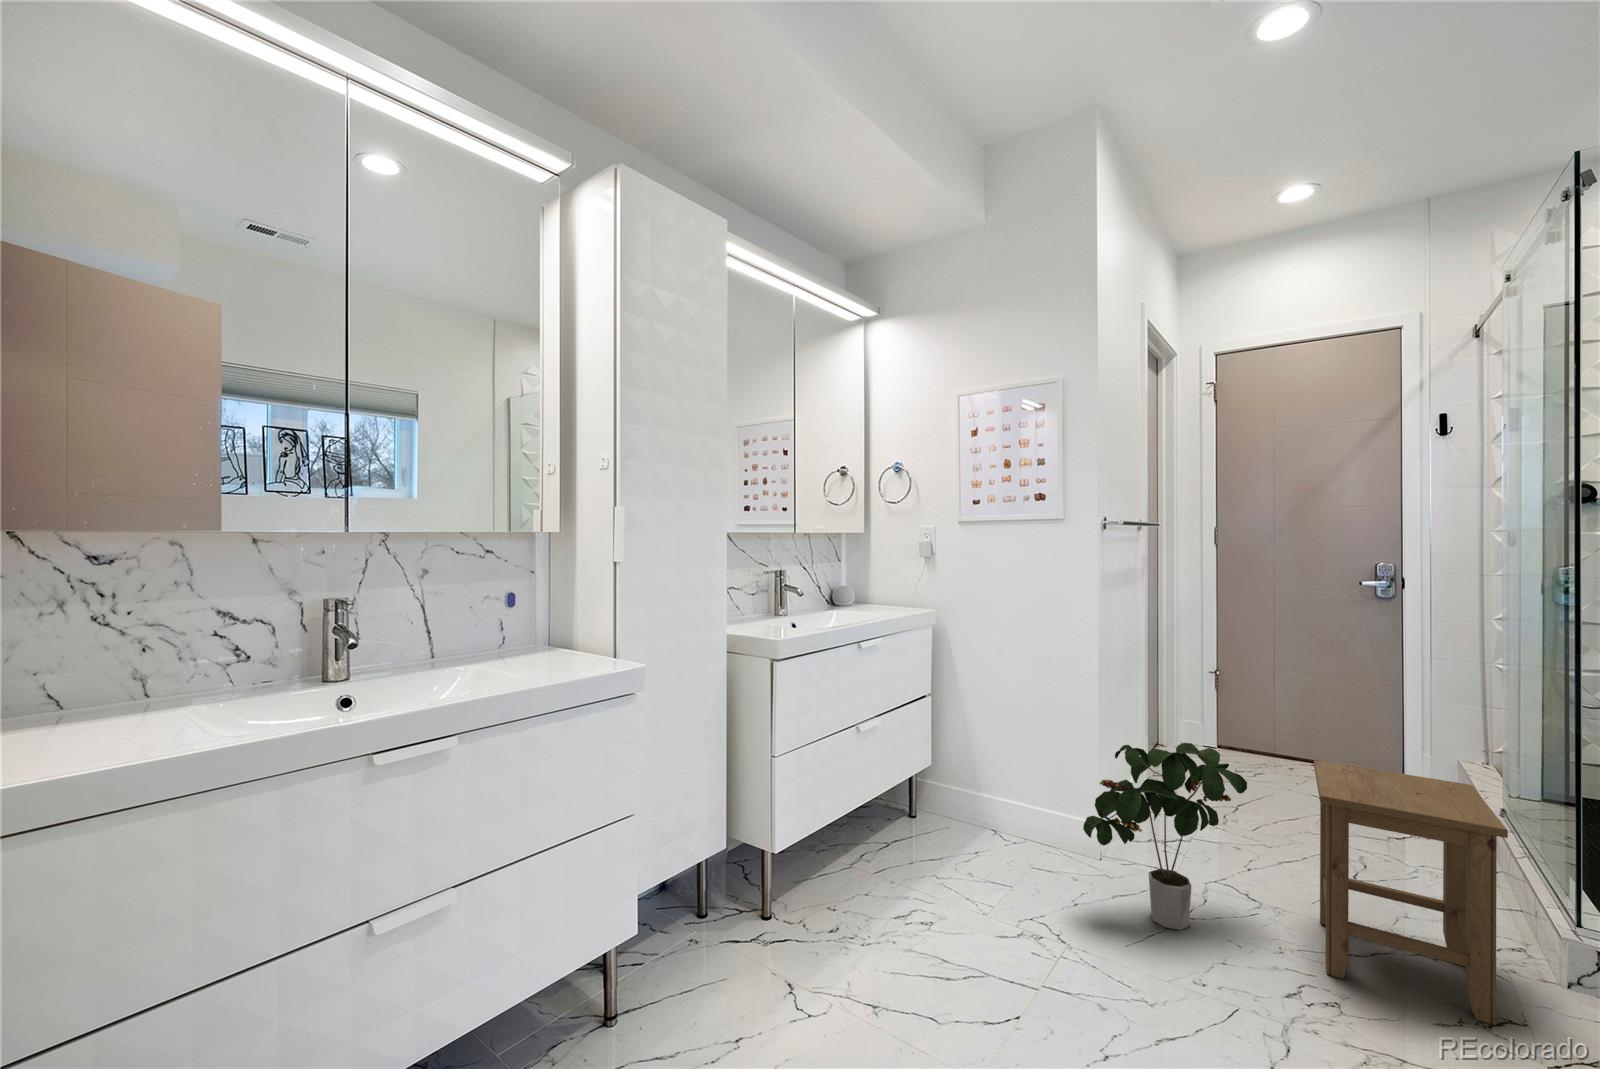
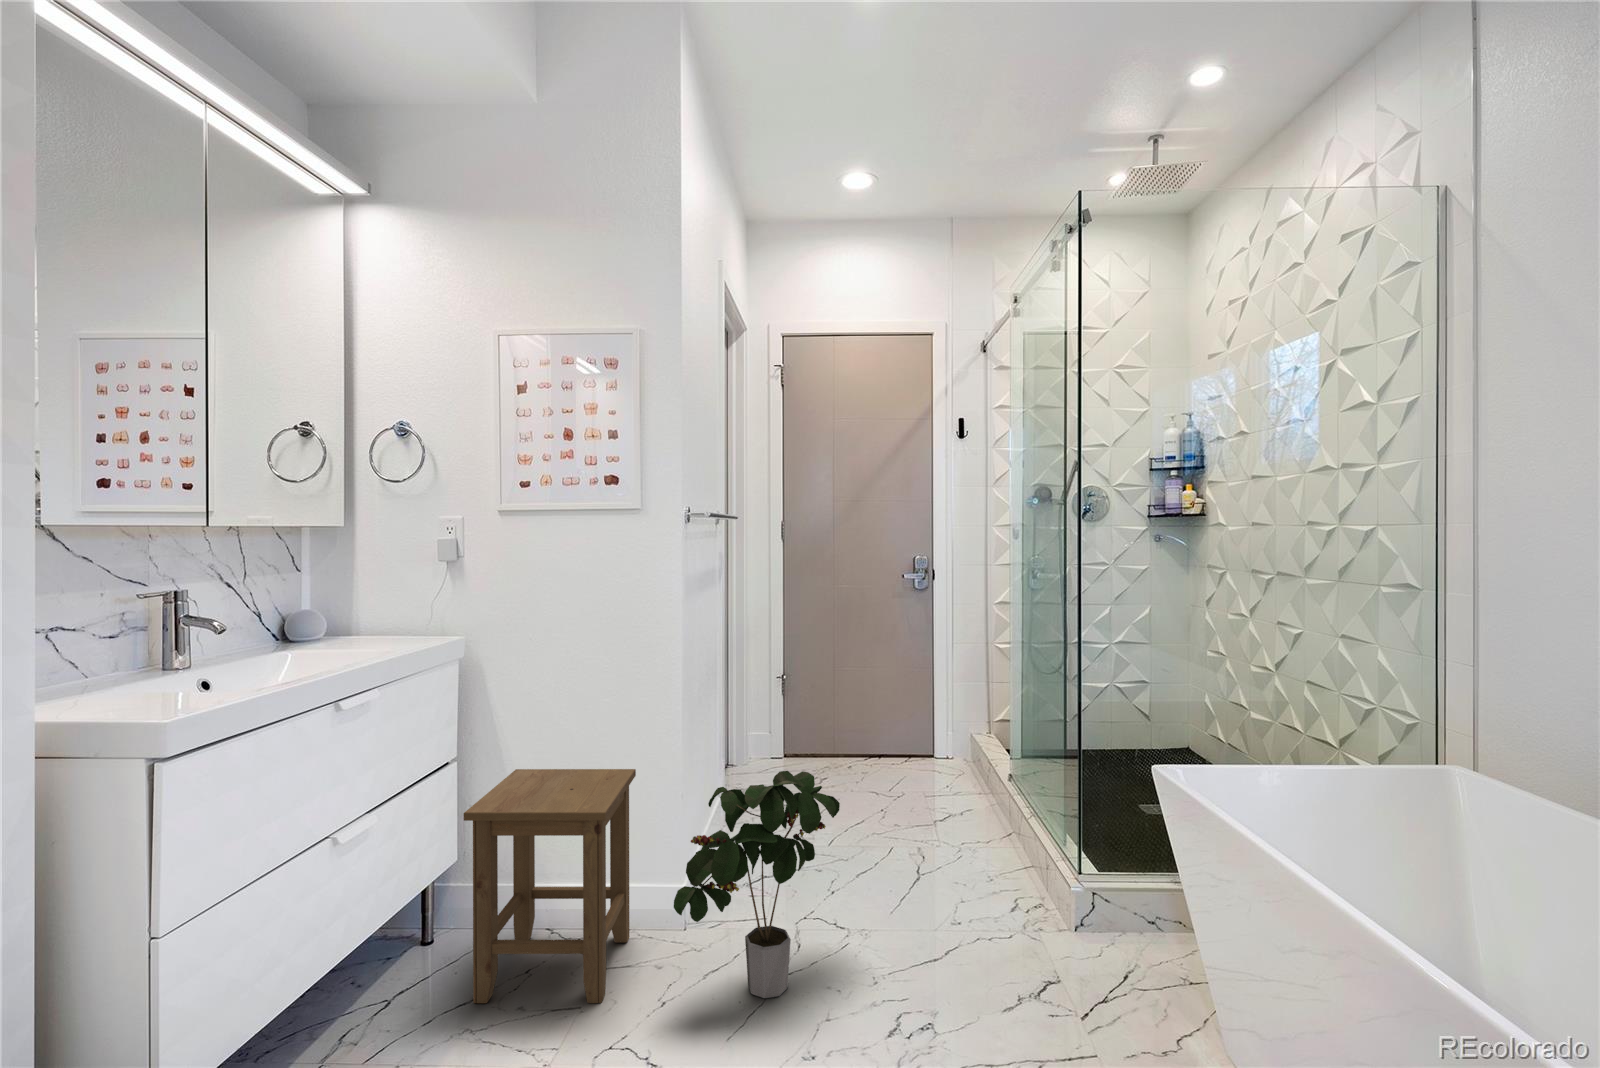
stool: present [1314,760,1508,1025] -> present [464,769,636,1003]

